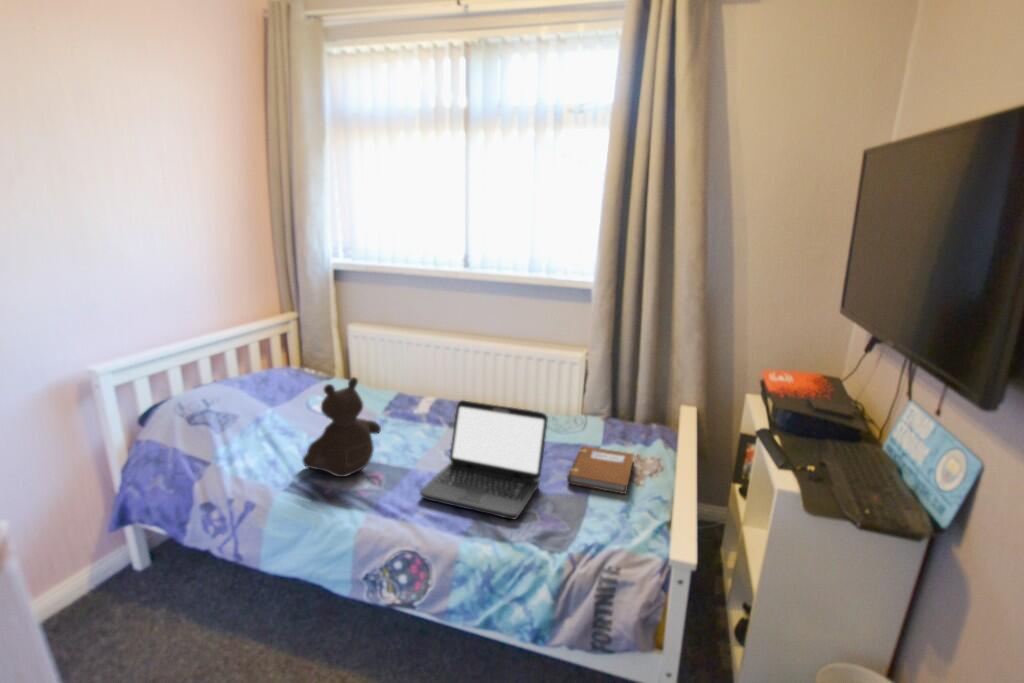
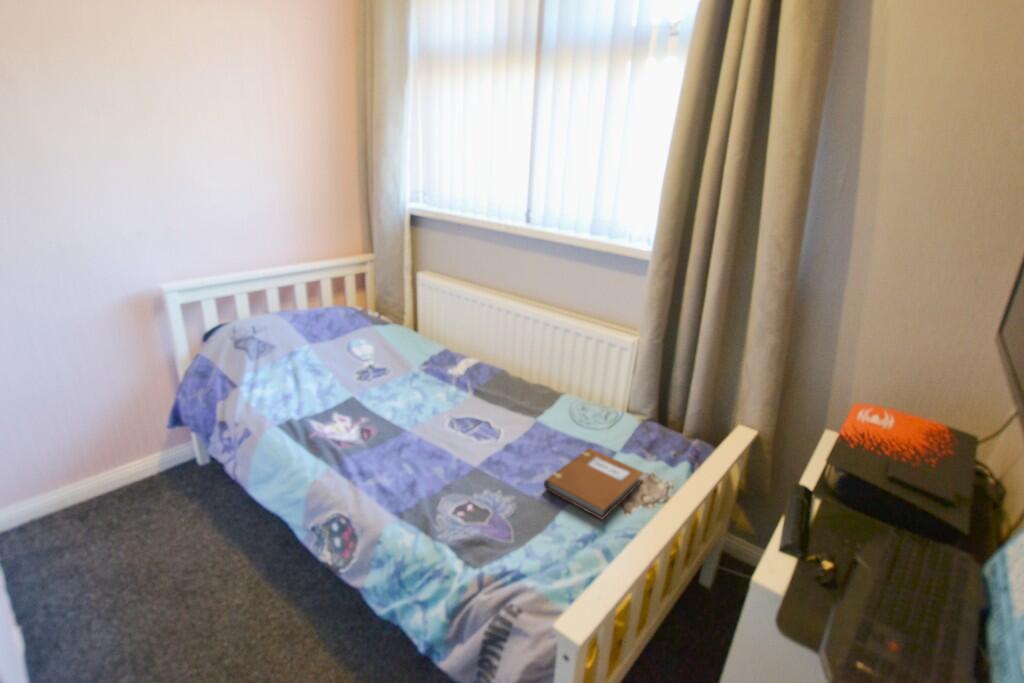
teddy bear: present [302,377,381,477] -> none [299,329,384,426]
laptop: present [420,400,548,519] -> none [386,371,533,515]

